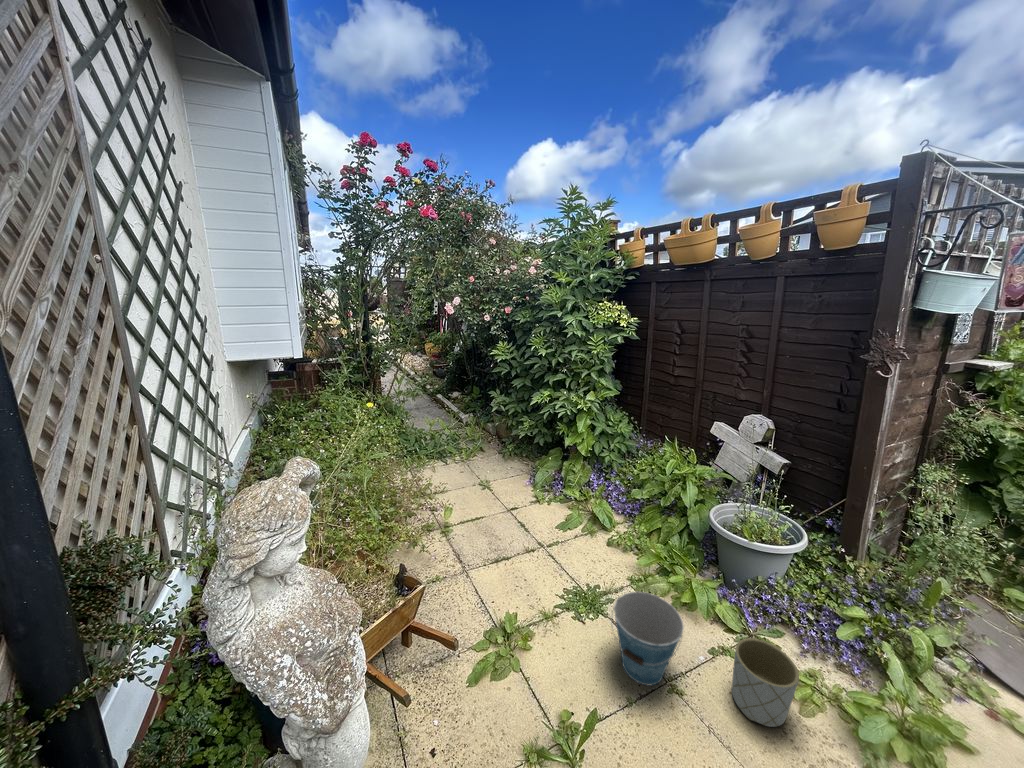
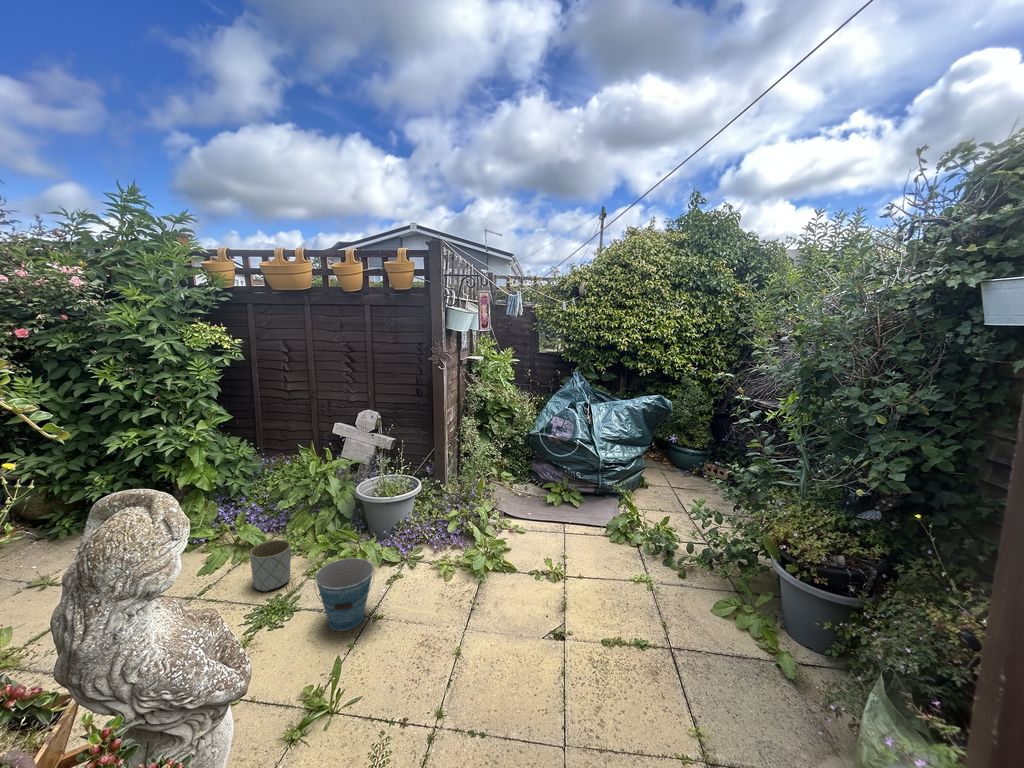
planter: present [732,638,799,727] -> present [250,540,291,592]

